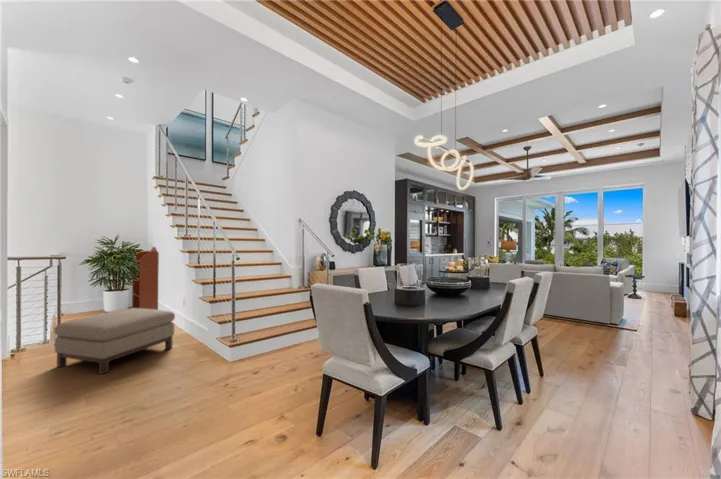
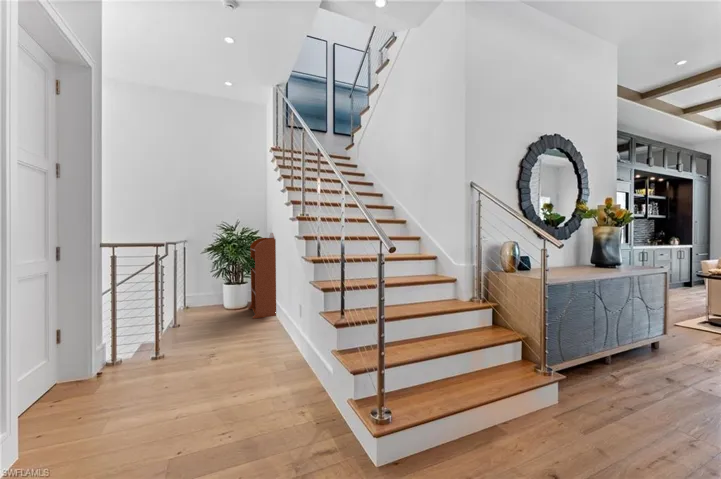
ottoman: present [54,308,175,373] -> none [112,321,283,456]

